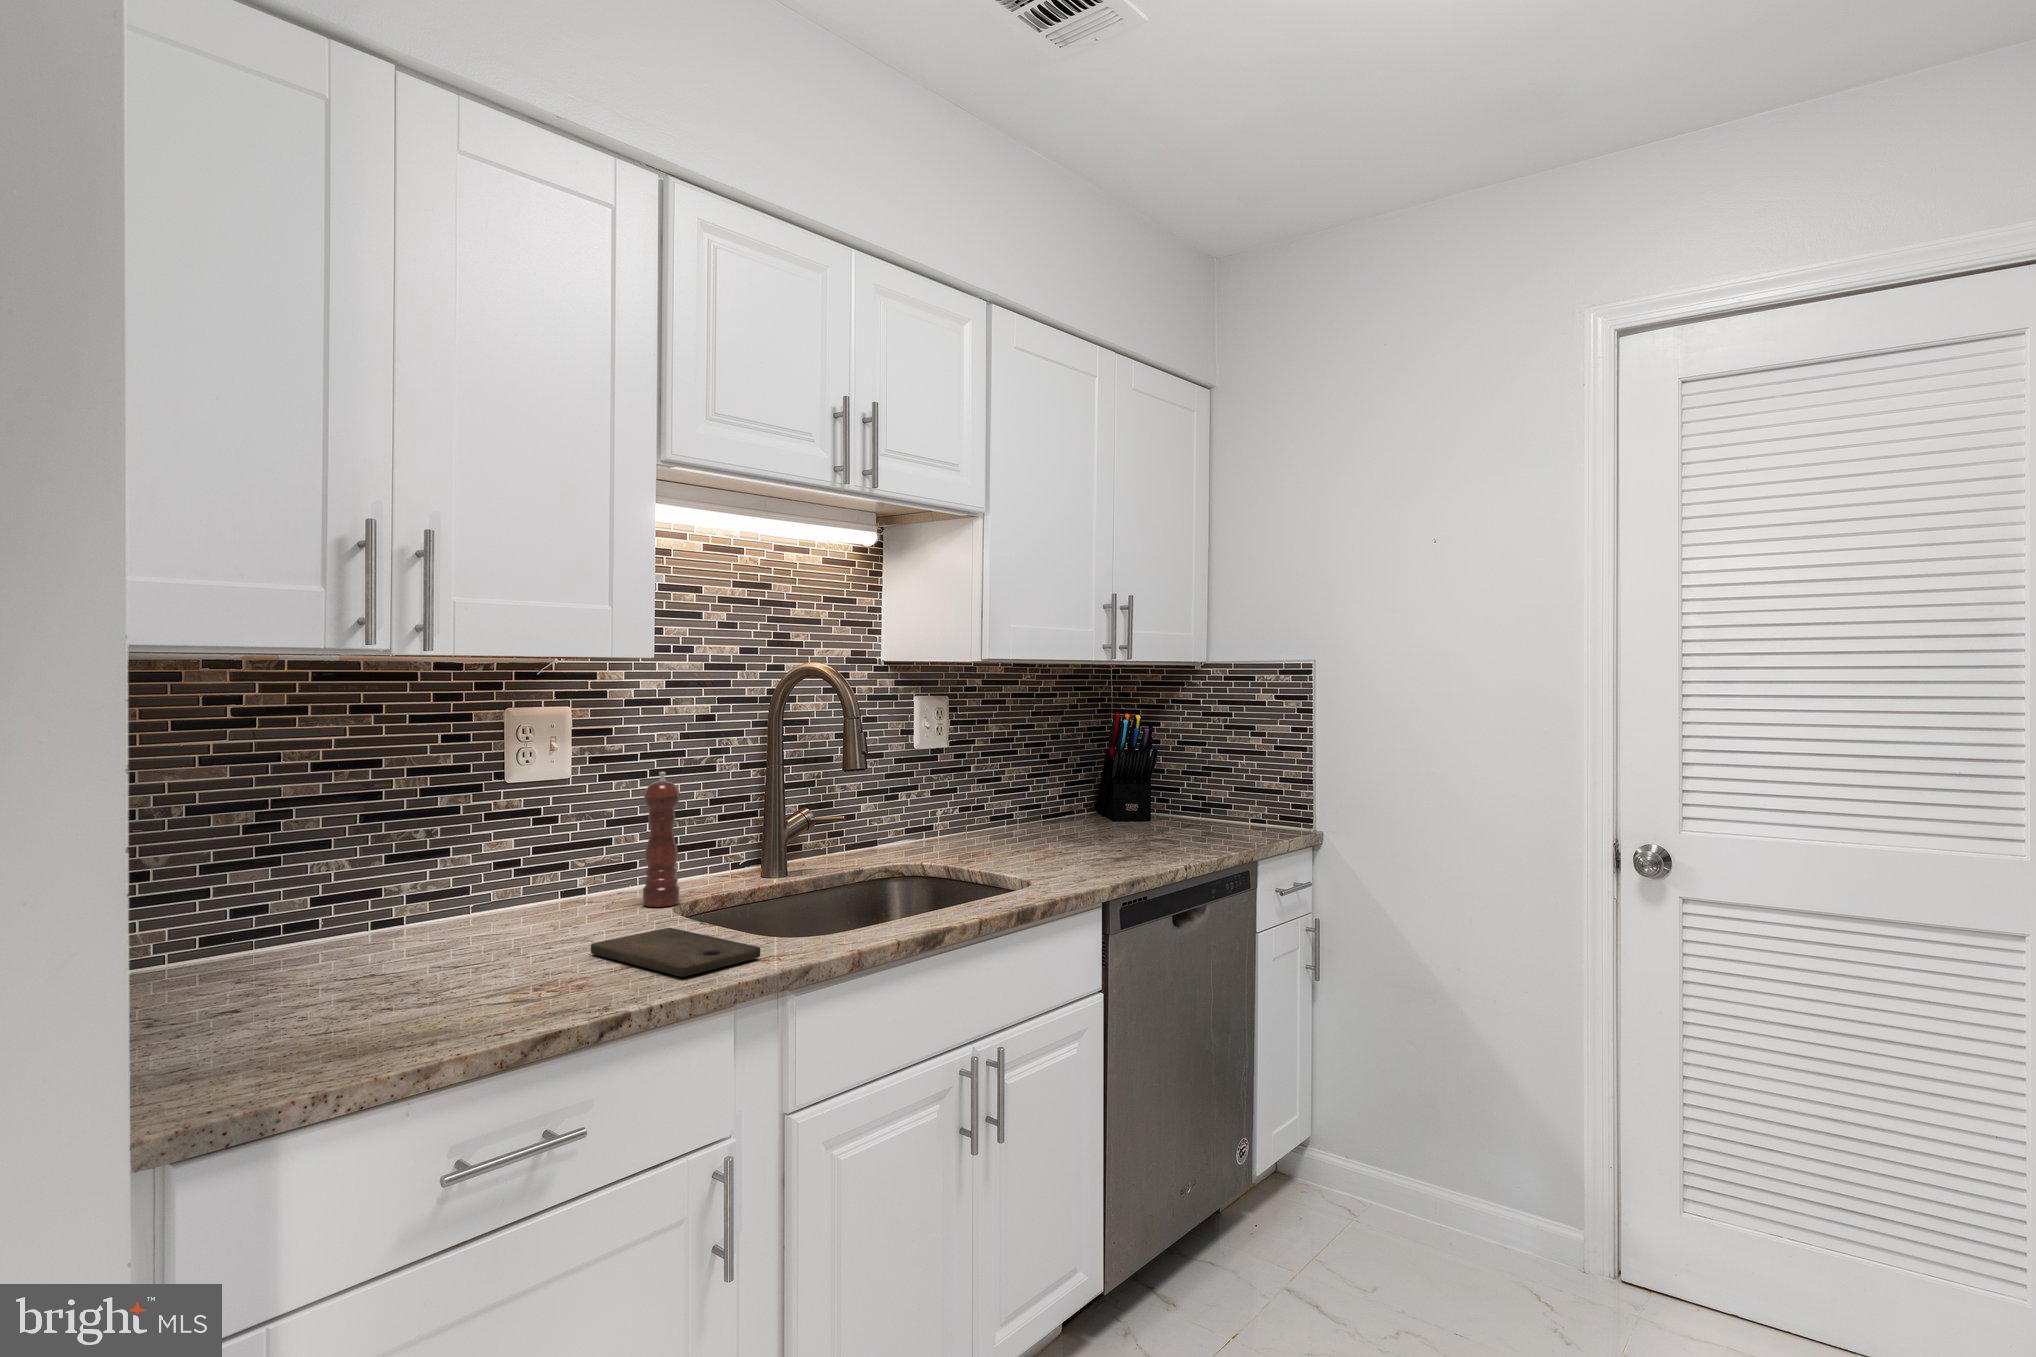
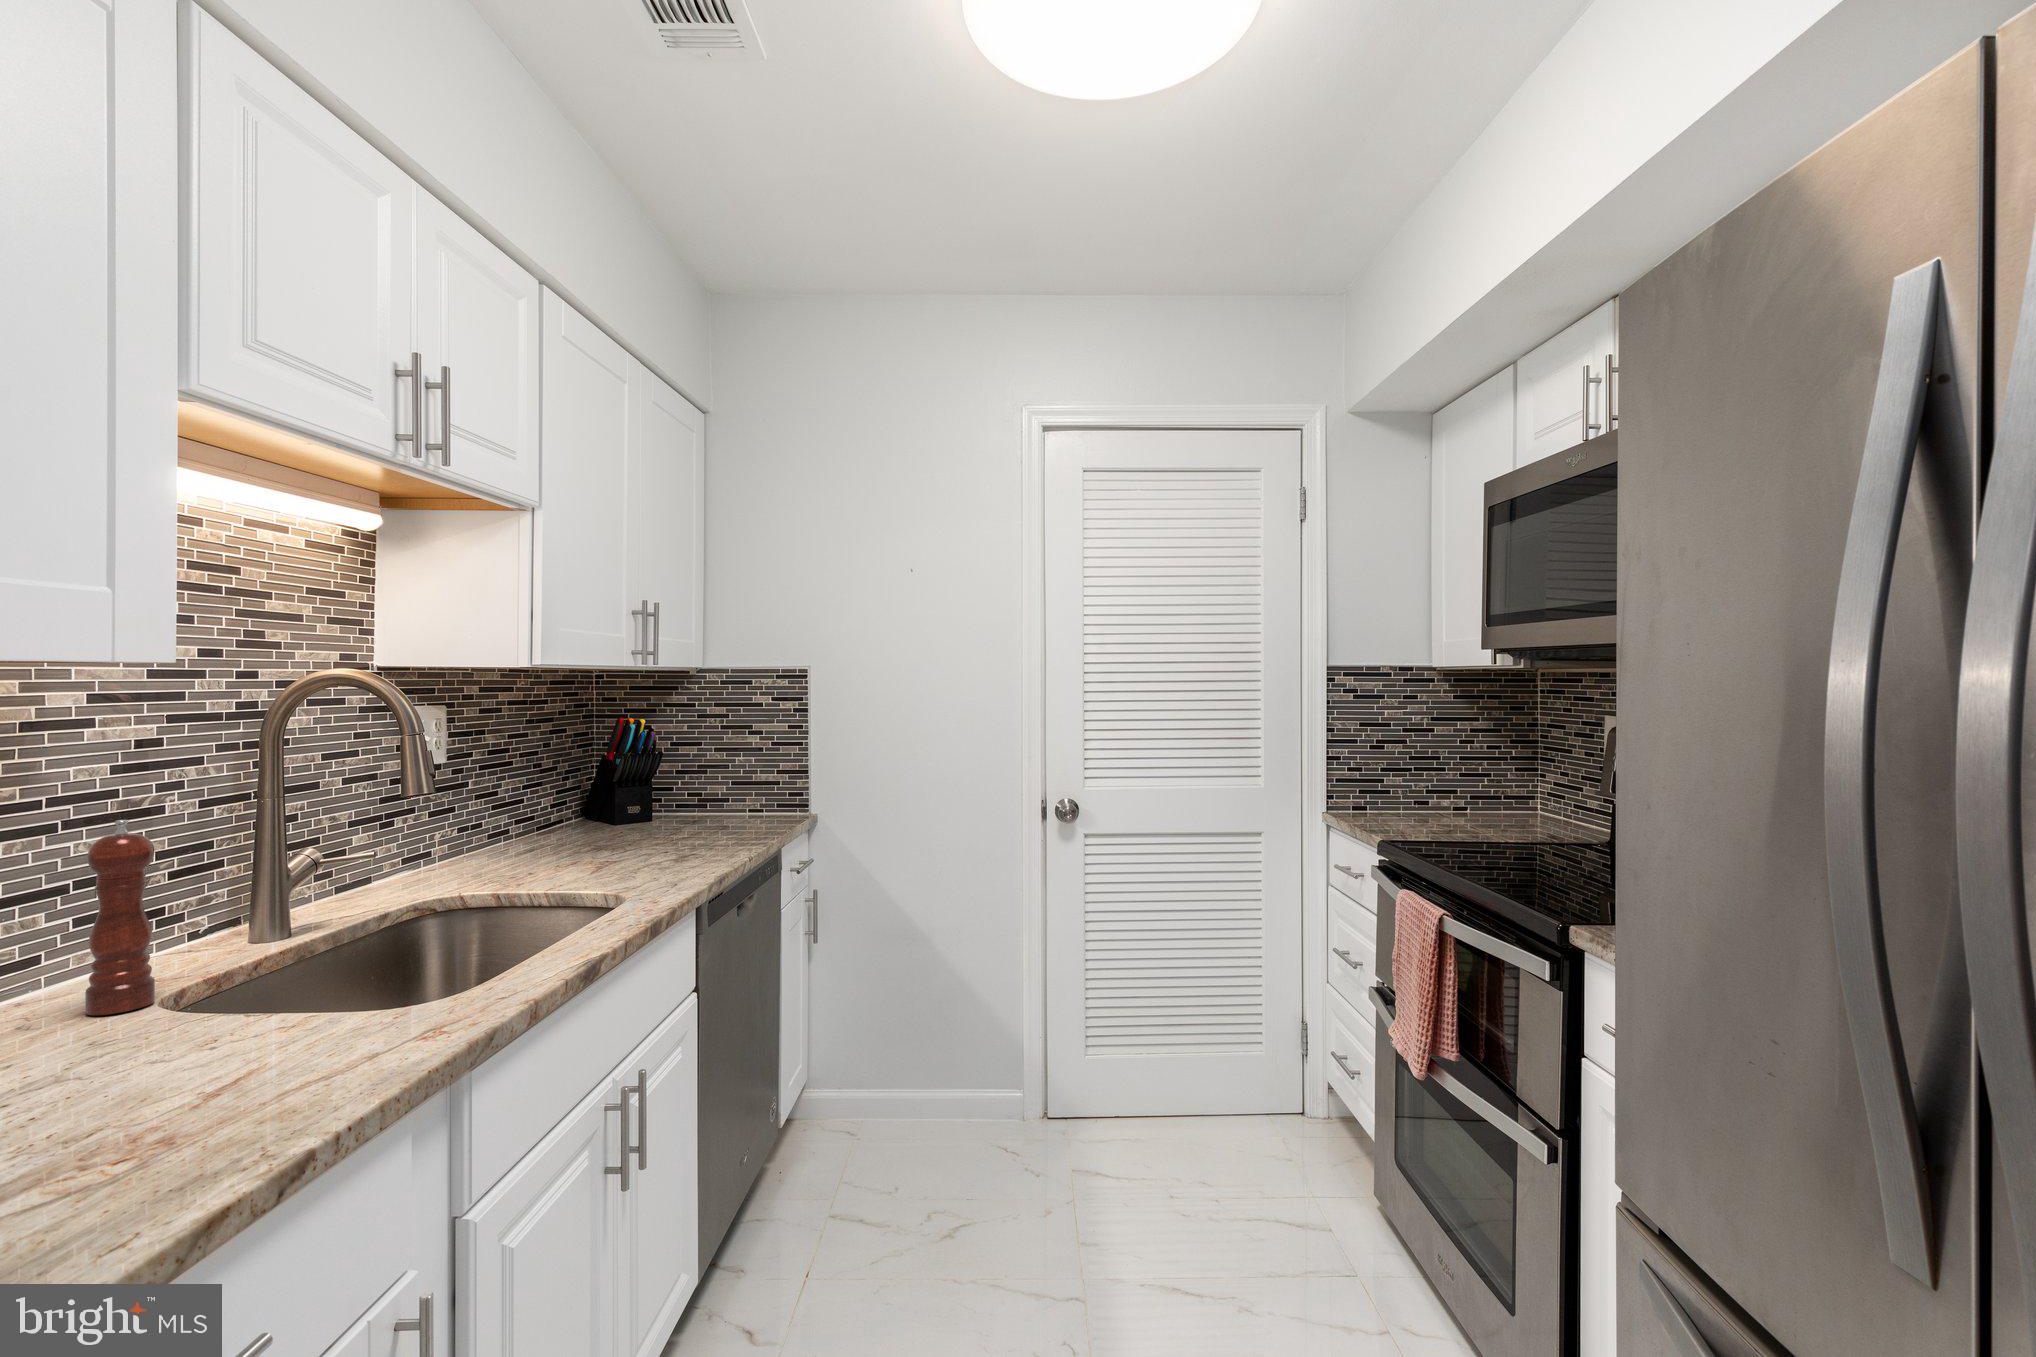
cutting board: present [591,928,760,977] -> none [98,1026,410,1100]

